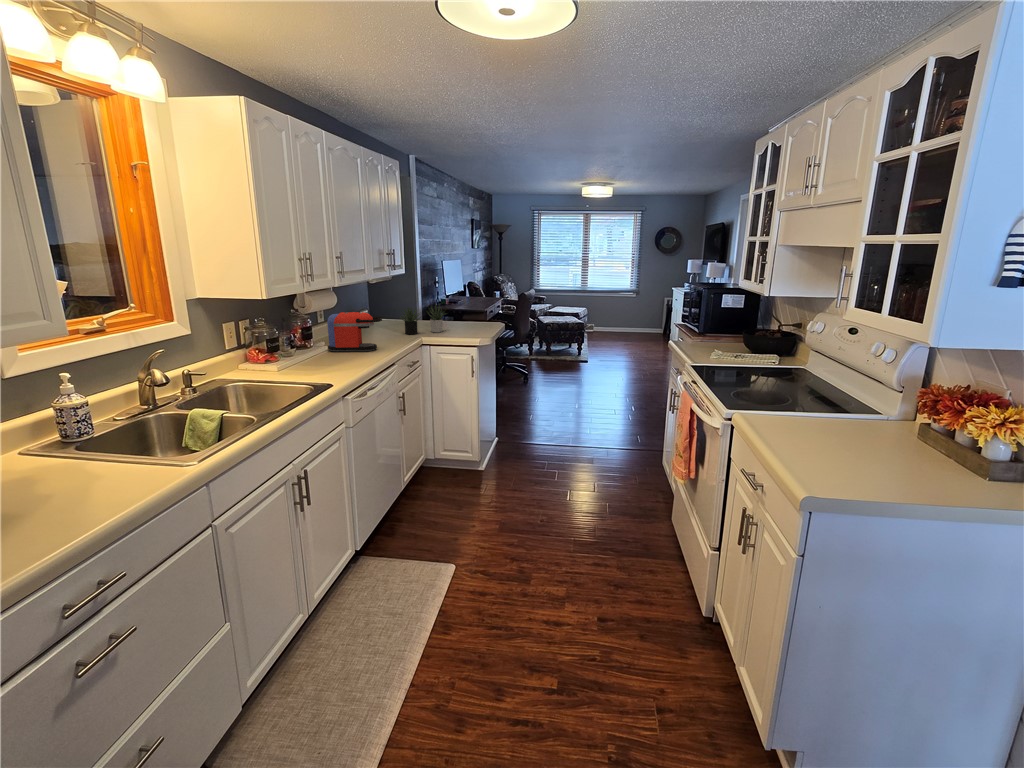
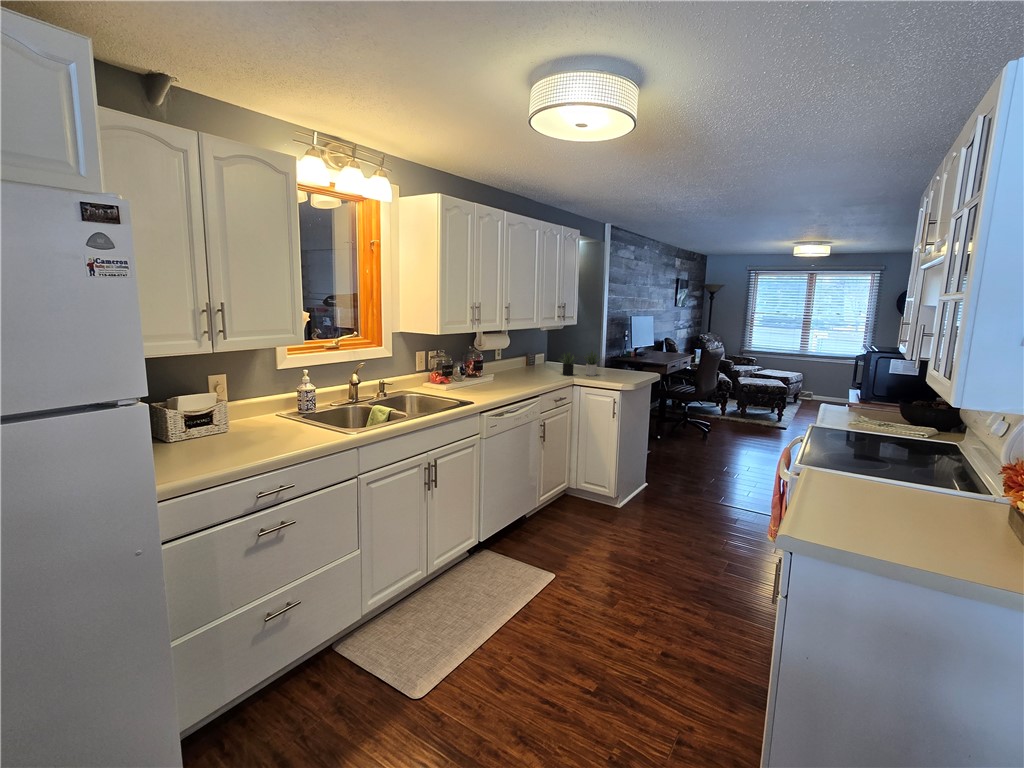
coffee maker: present [327,312,382,351] -> none [491,351,535,384]

